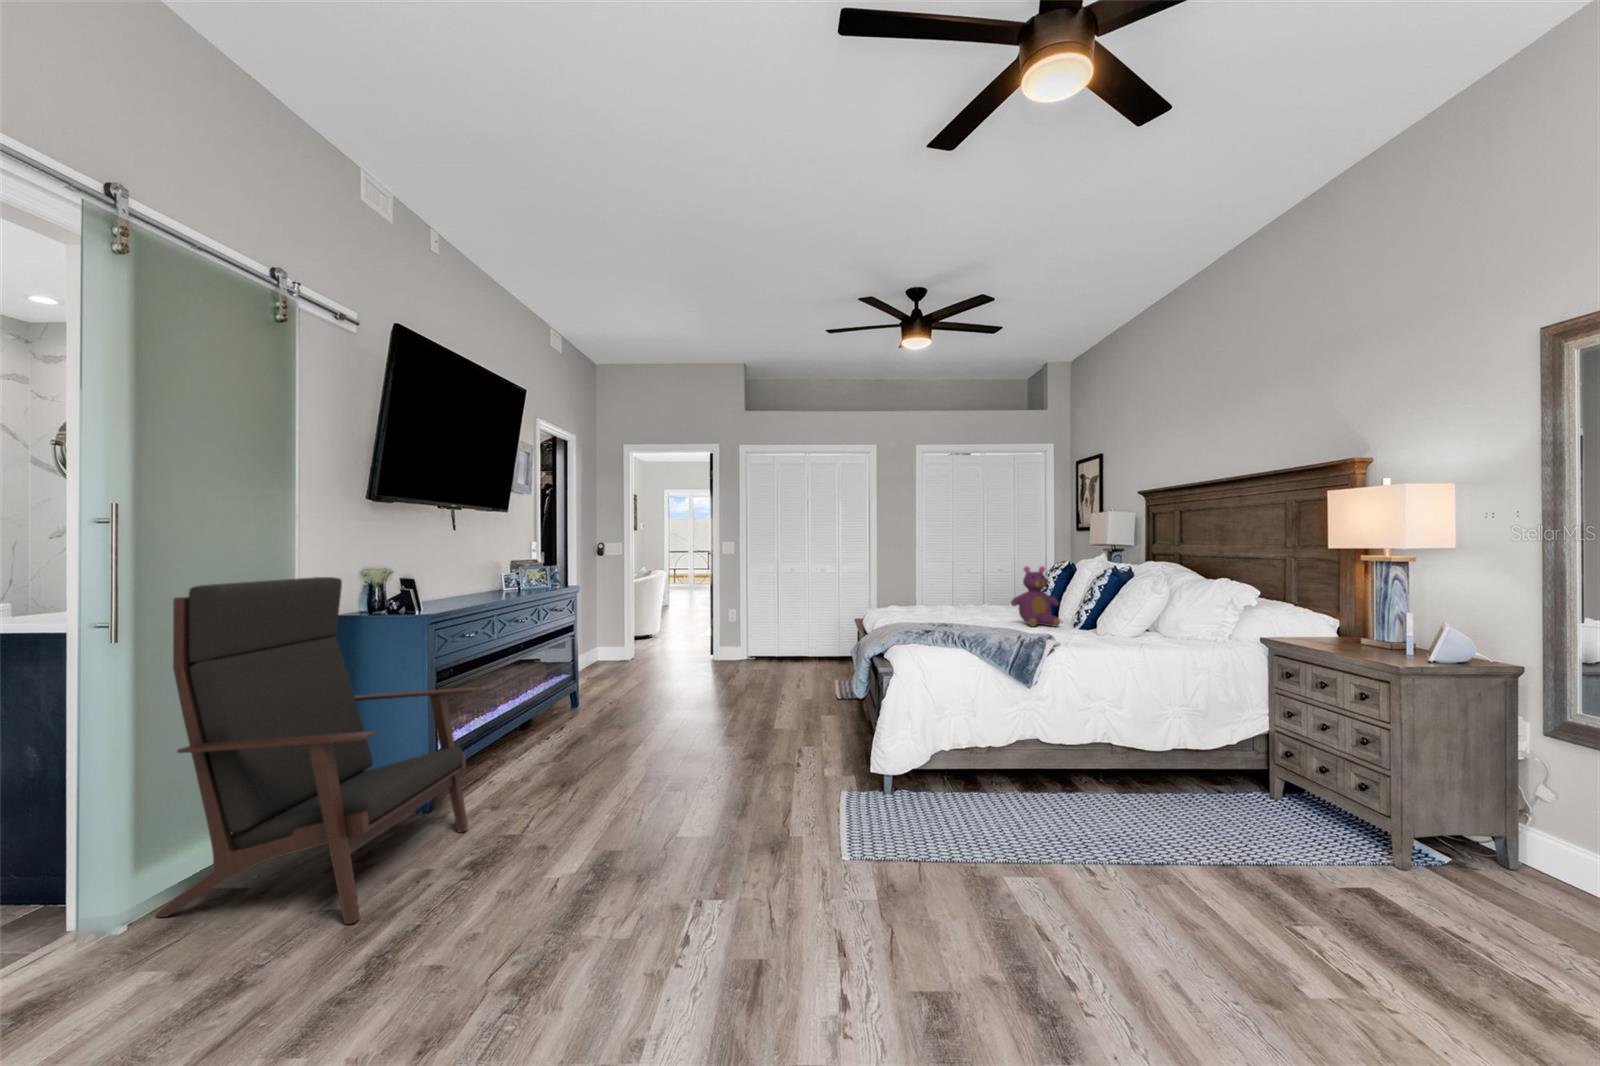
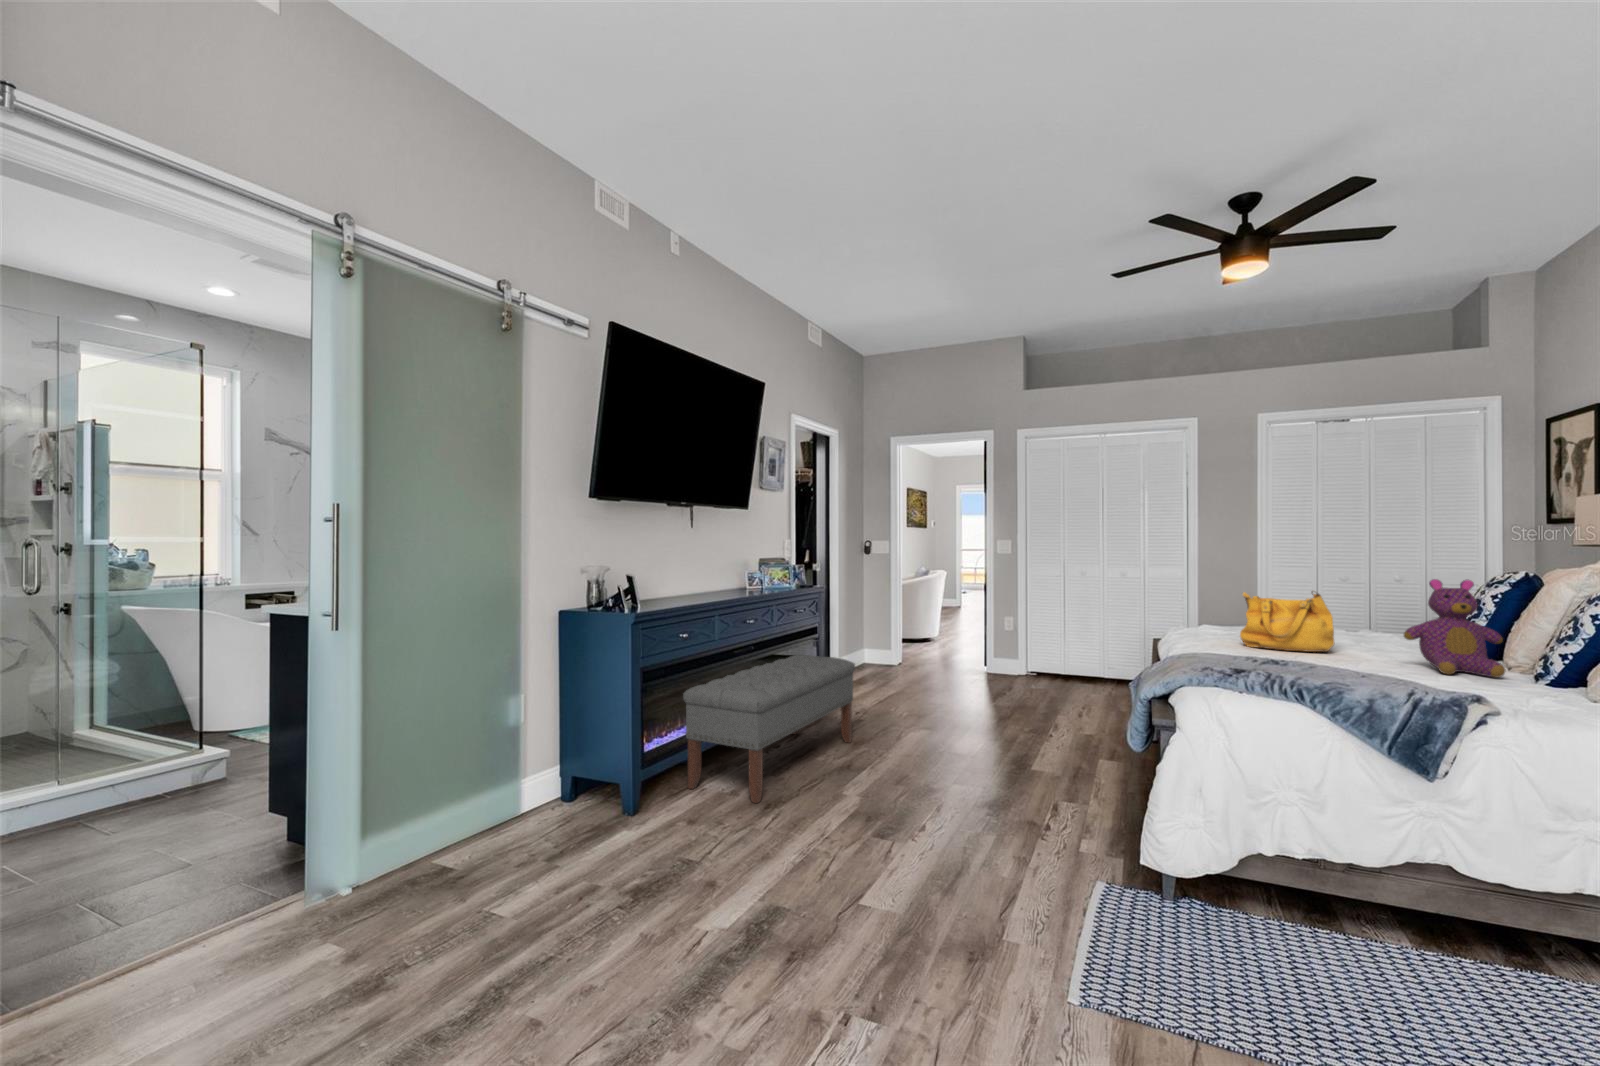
handbag: none [918,576,973,619] -> present [1240,591,1334,652]
lounge chair: present [156,577,480,924] -> none [384,574,665,933]
bench: none [473,650,625,783] -> present [683,655,855,803]

